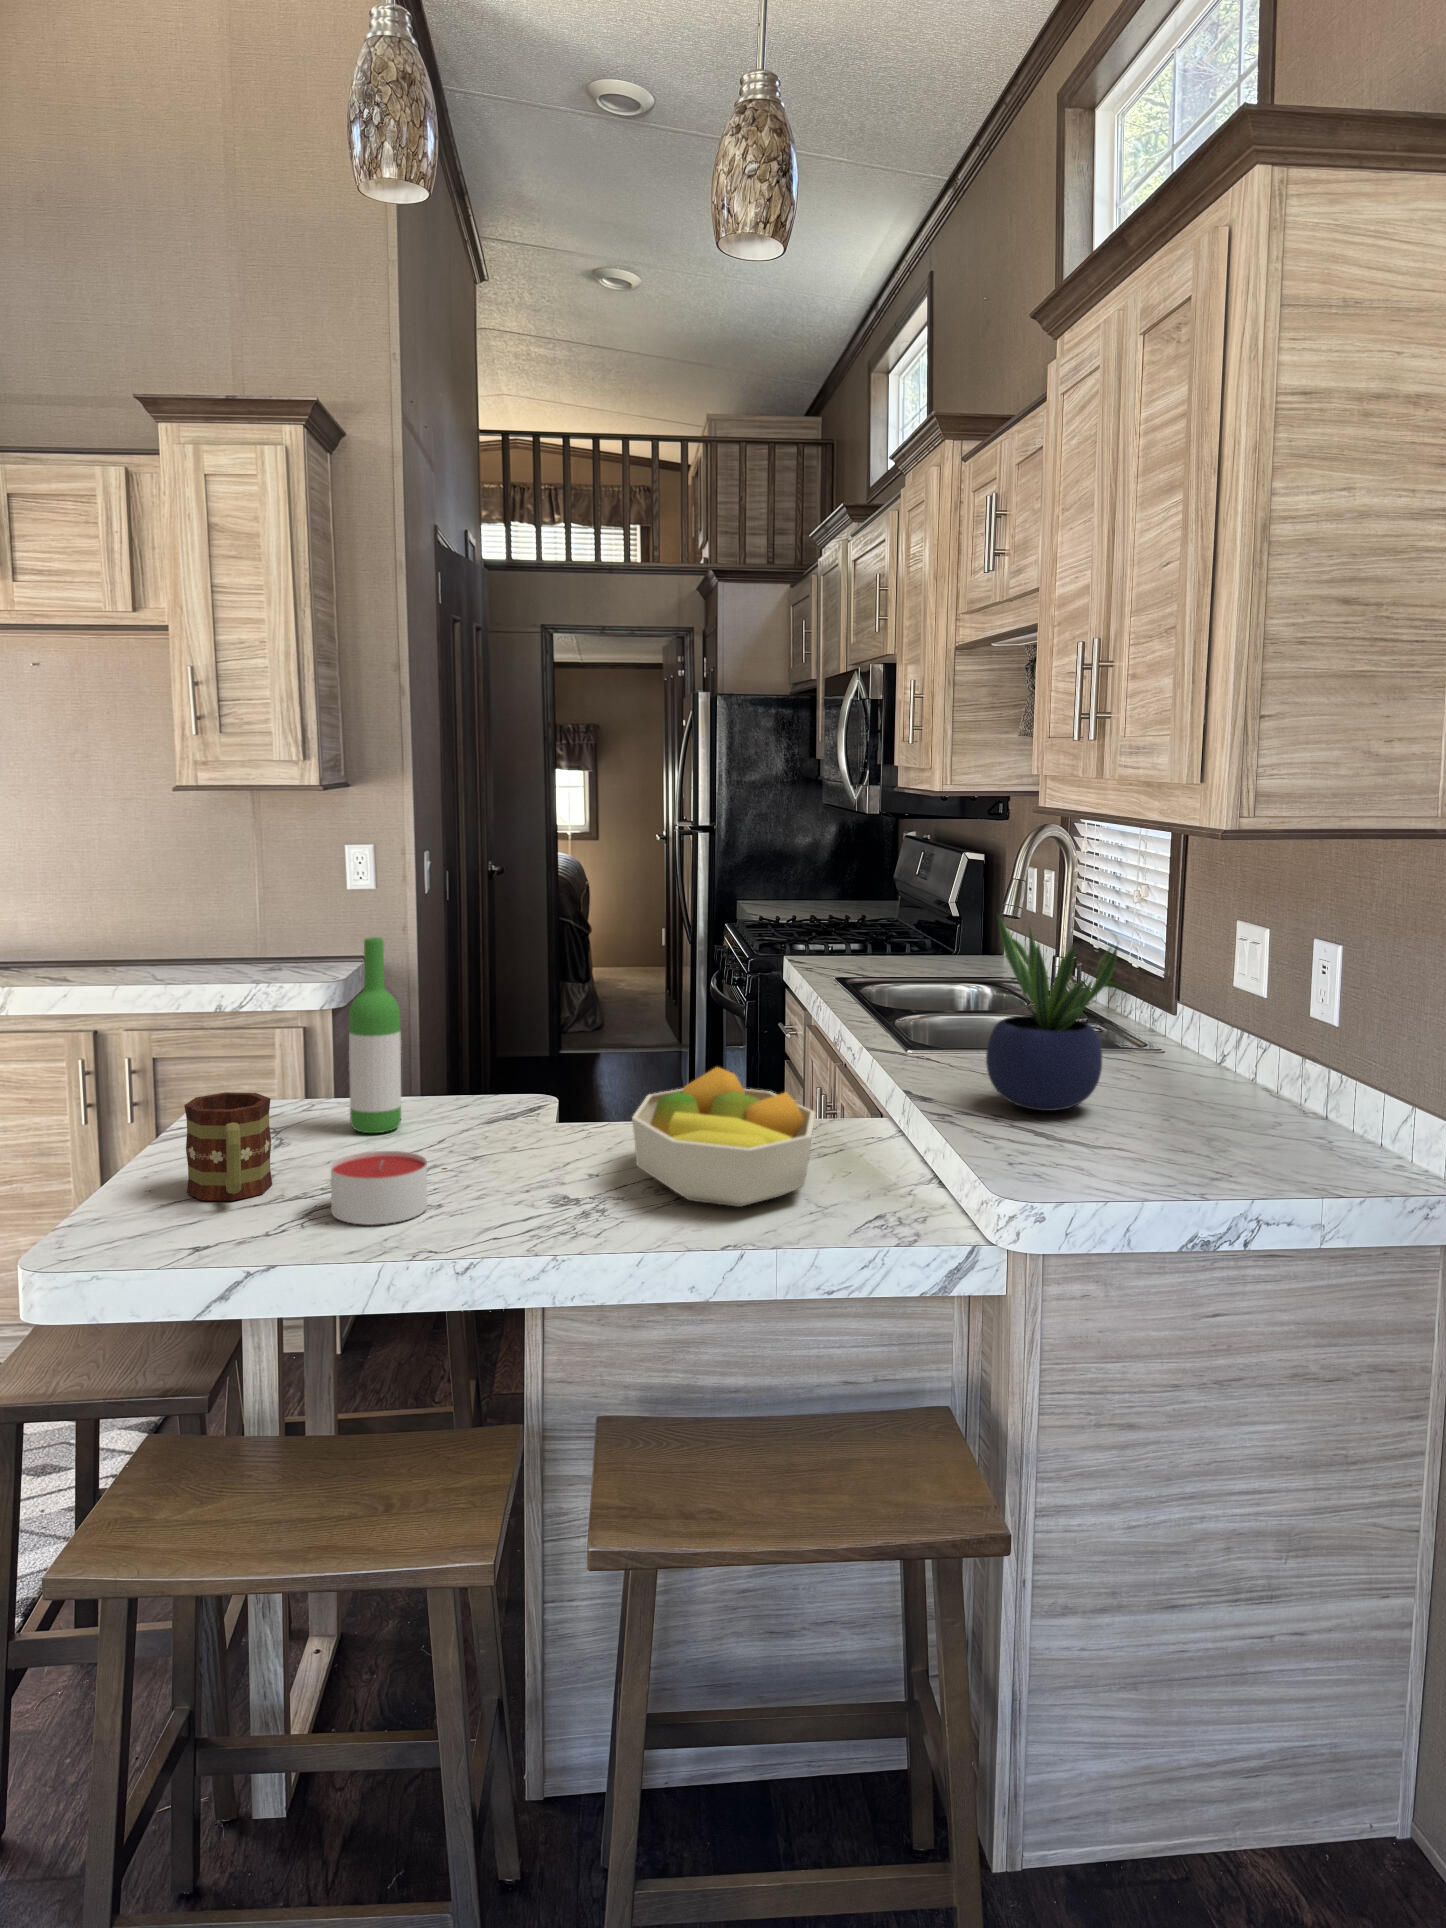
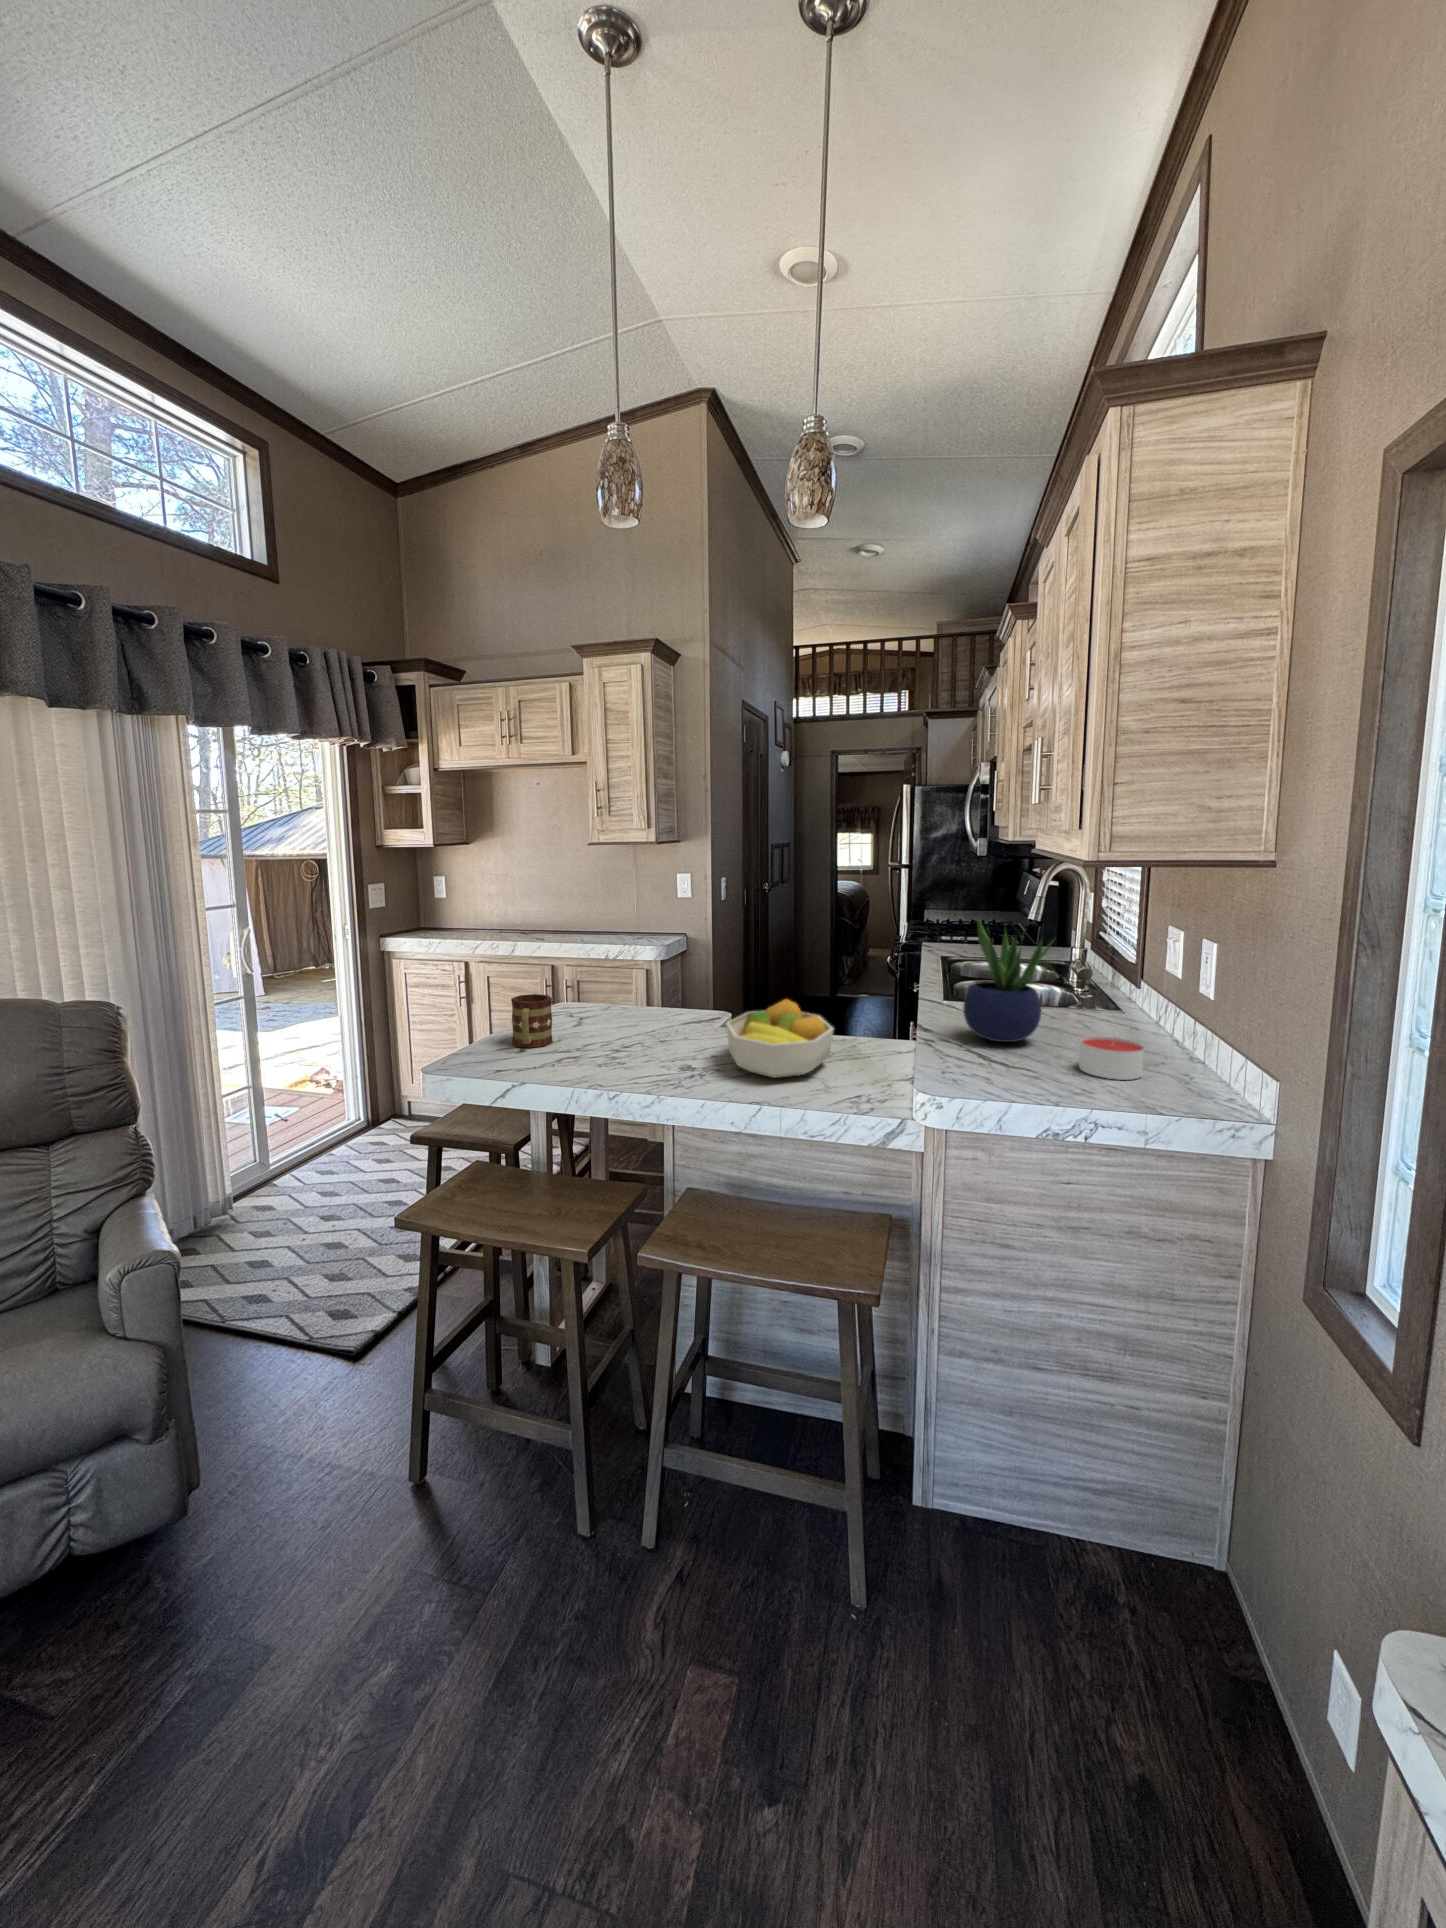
wine bottle: present [349,937,401,1133] -> none [609,919,636,1022]
candle: present [331,1151,427,1225] -> present [1079,1036,1144,1080]

